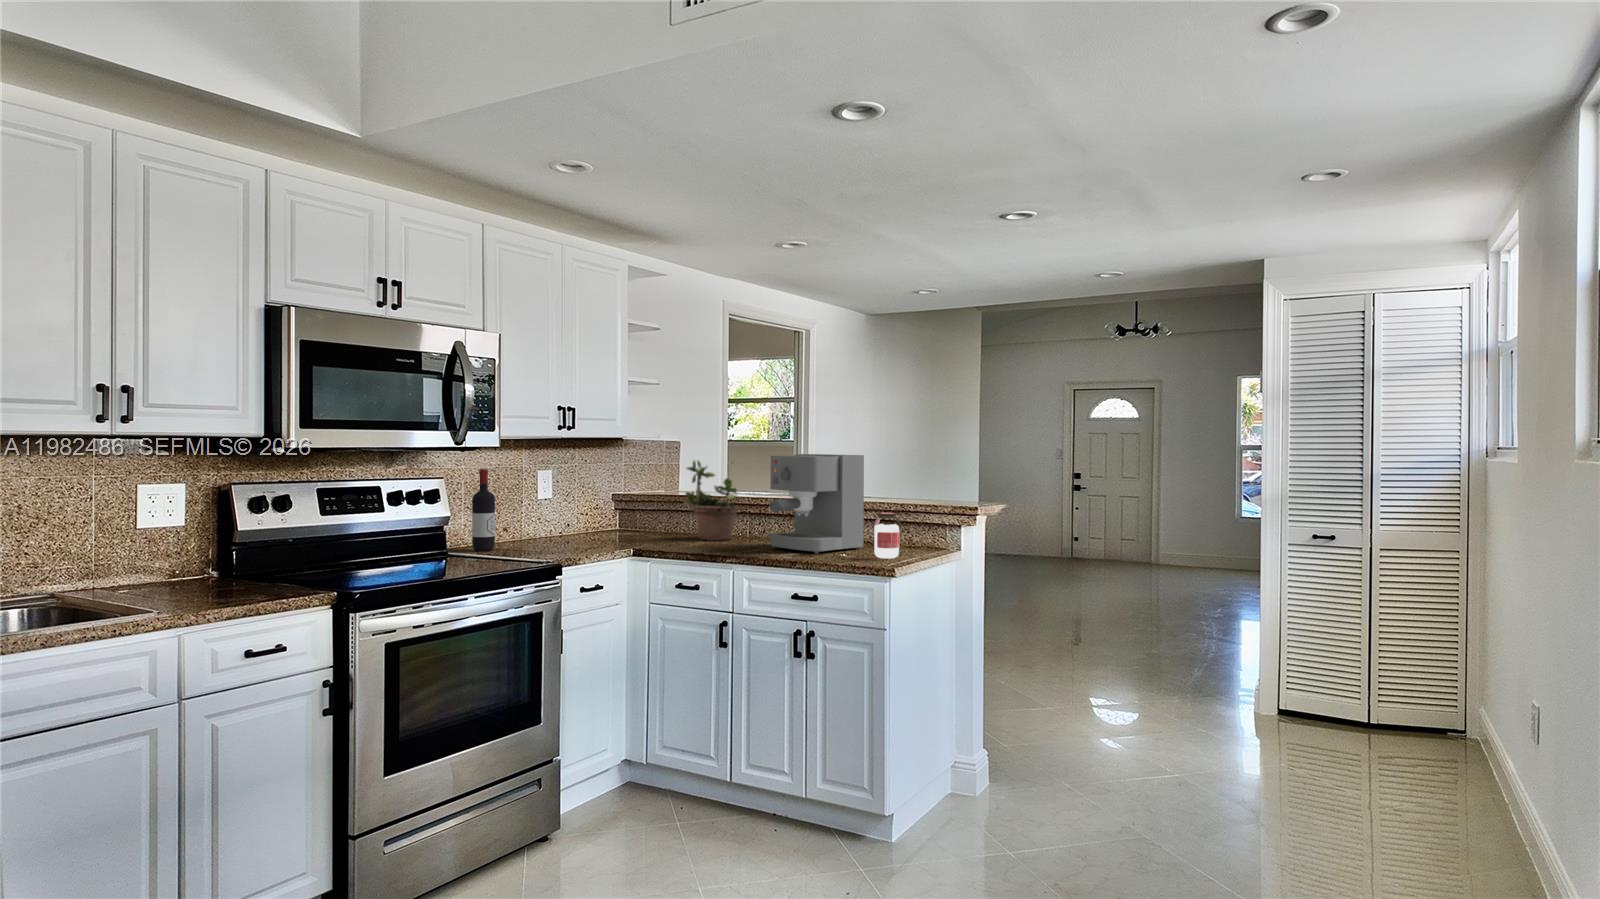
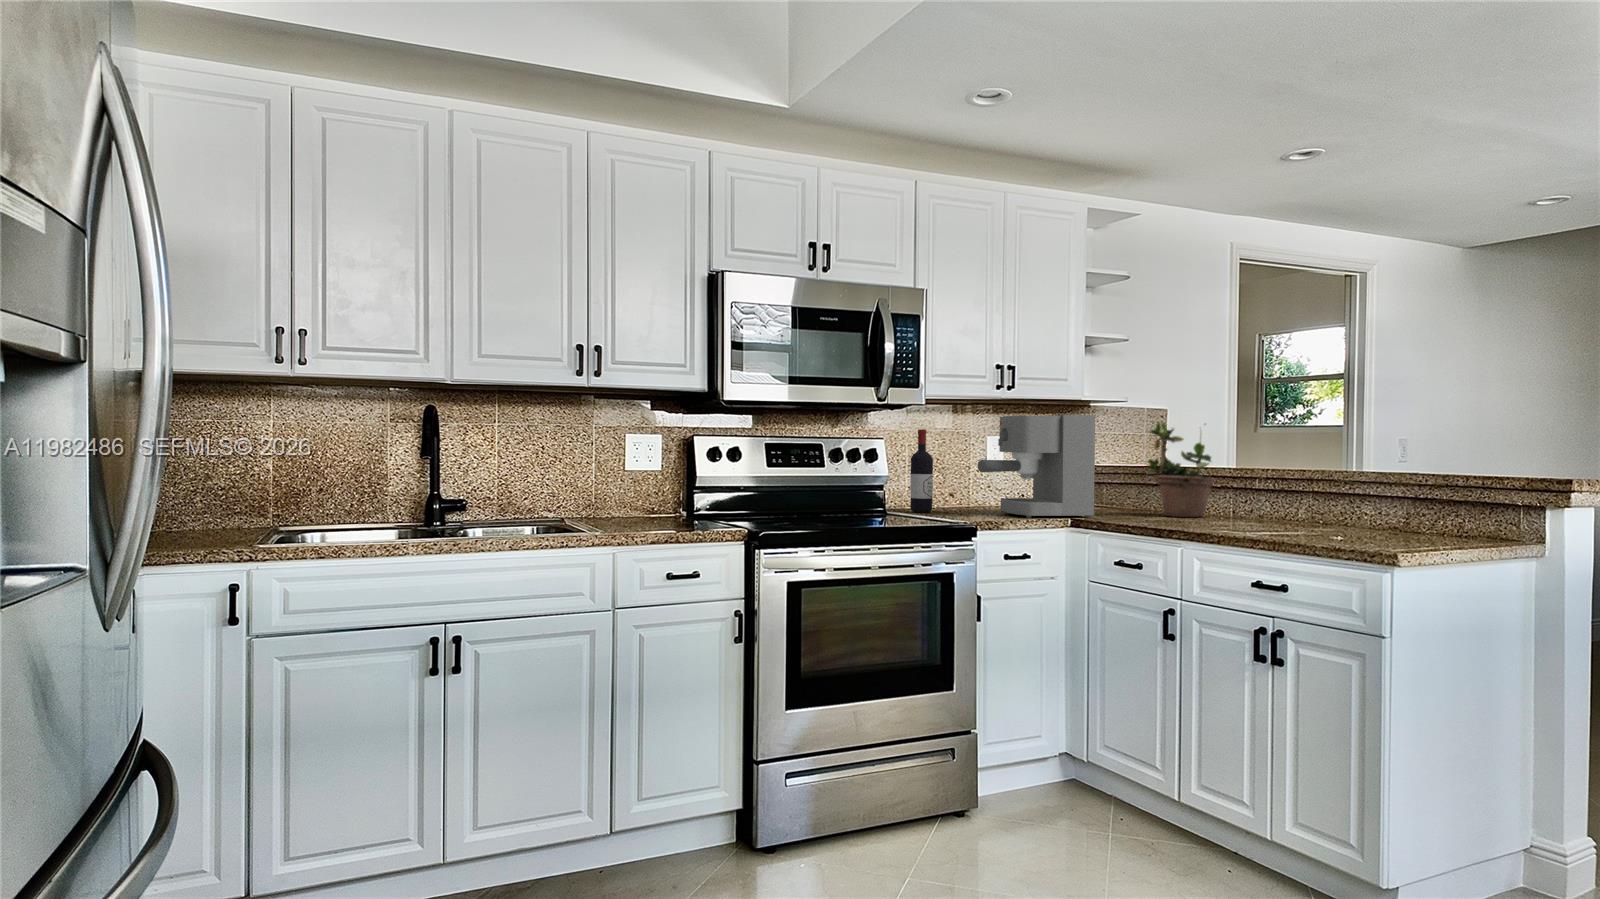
coffee maker: present [770,454,864,554] -> present [978,415,1095,518]
jar: present [874,513,900,558] -> none [1377,480,1421,543]

